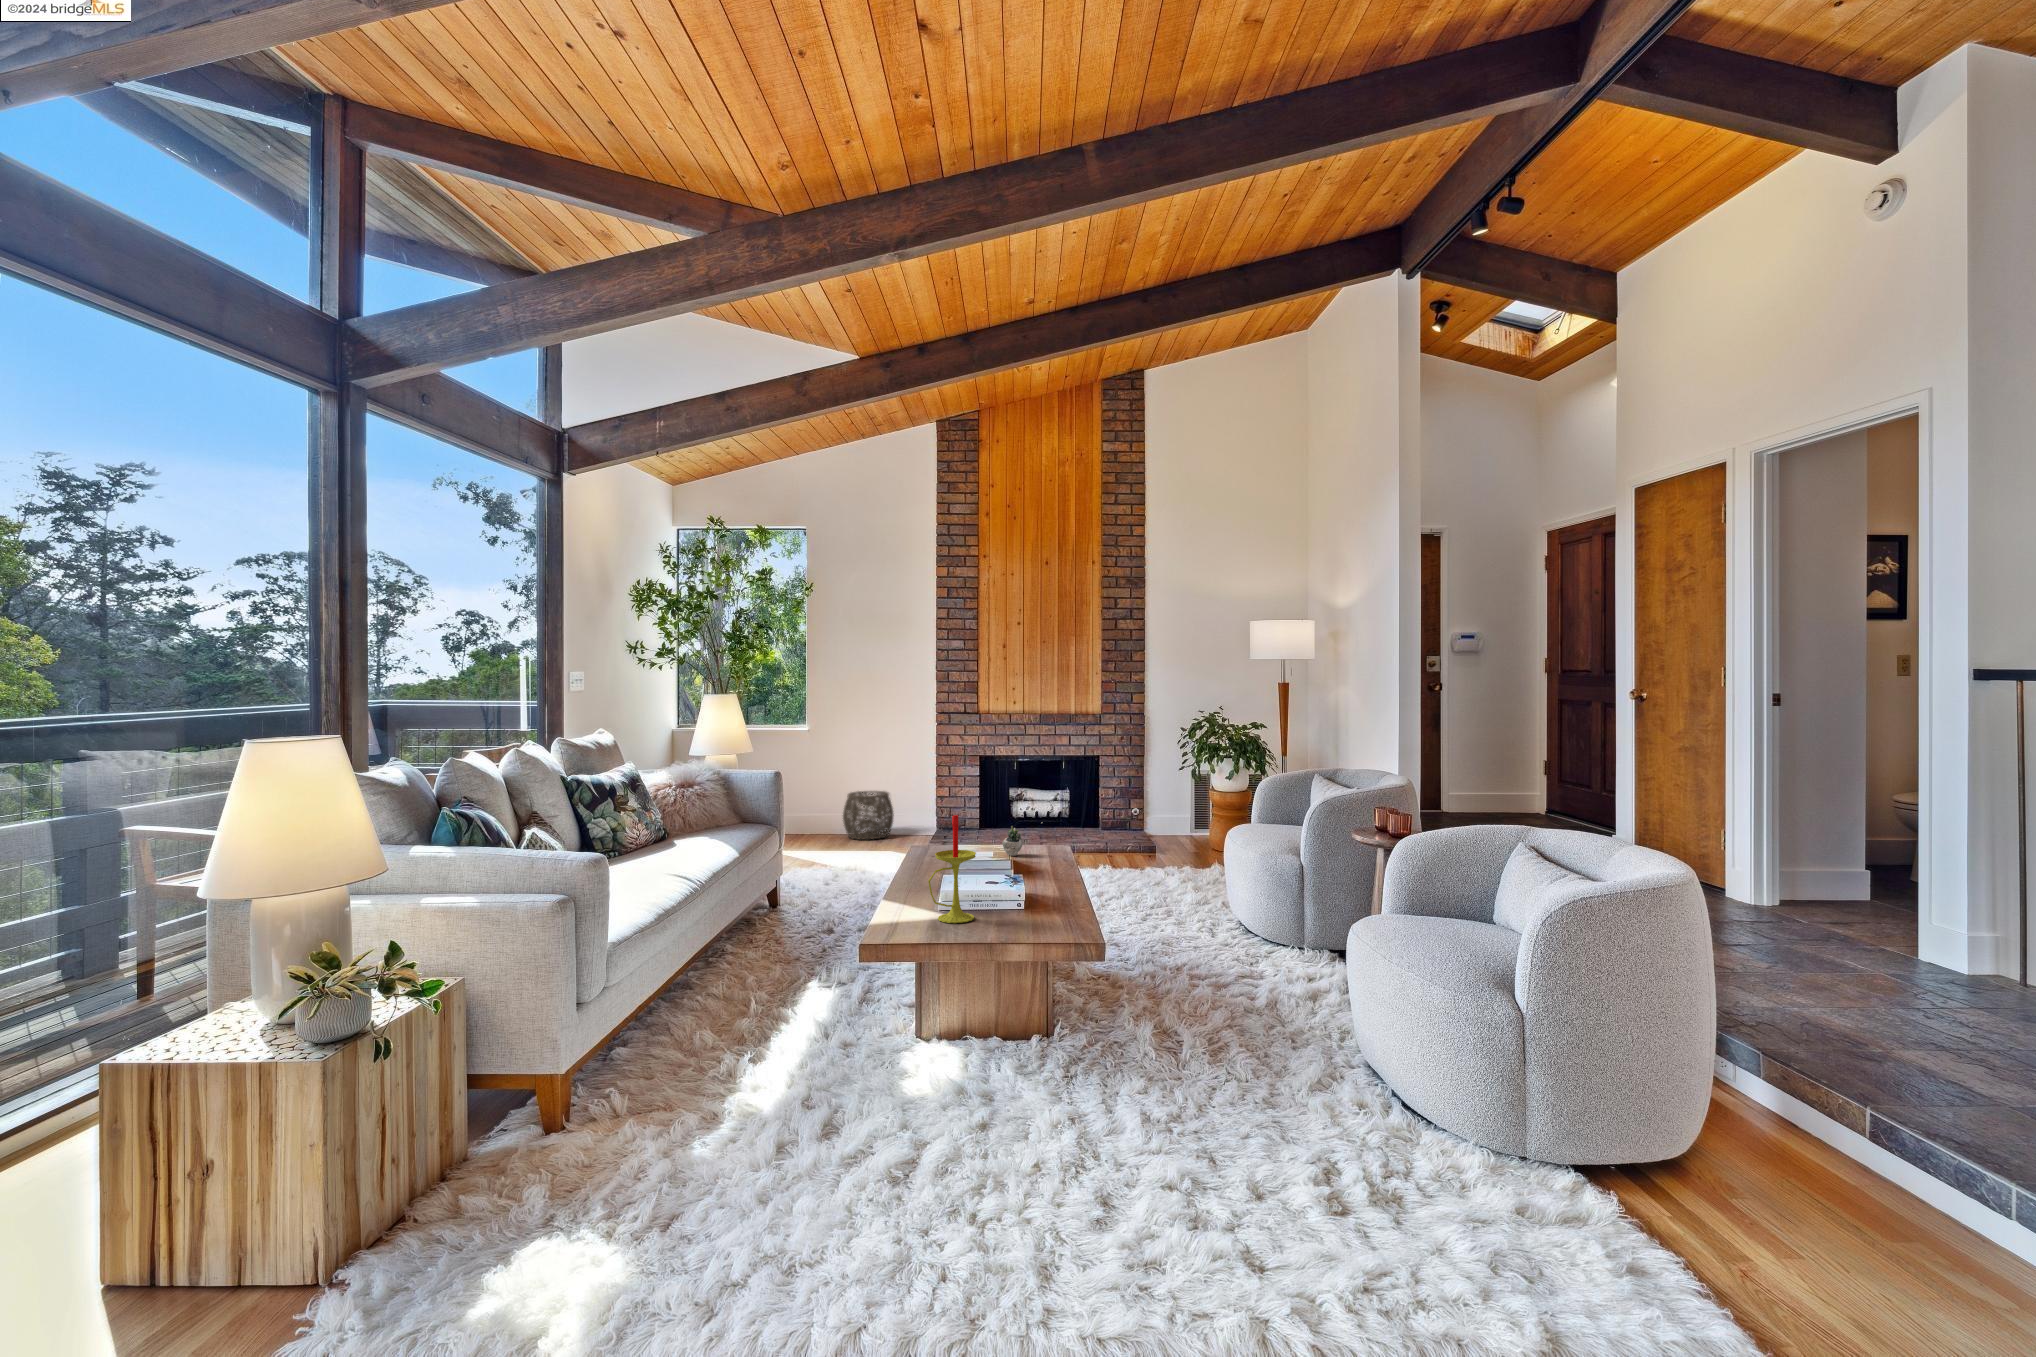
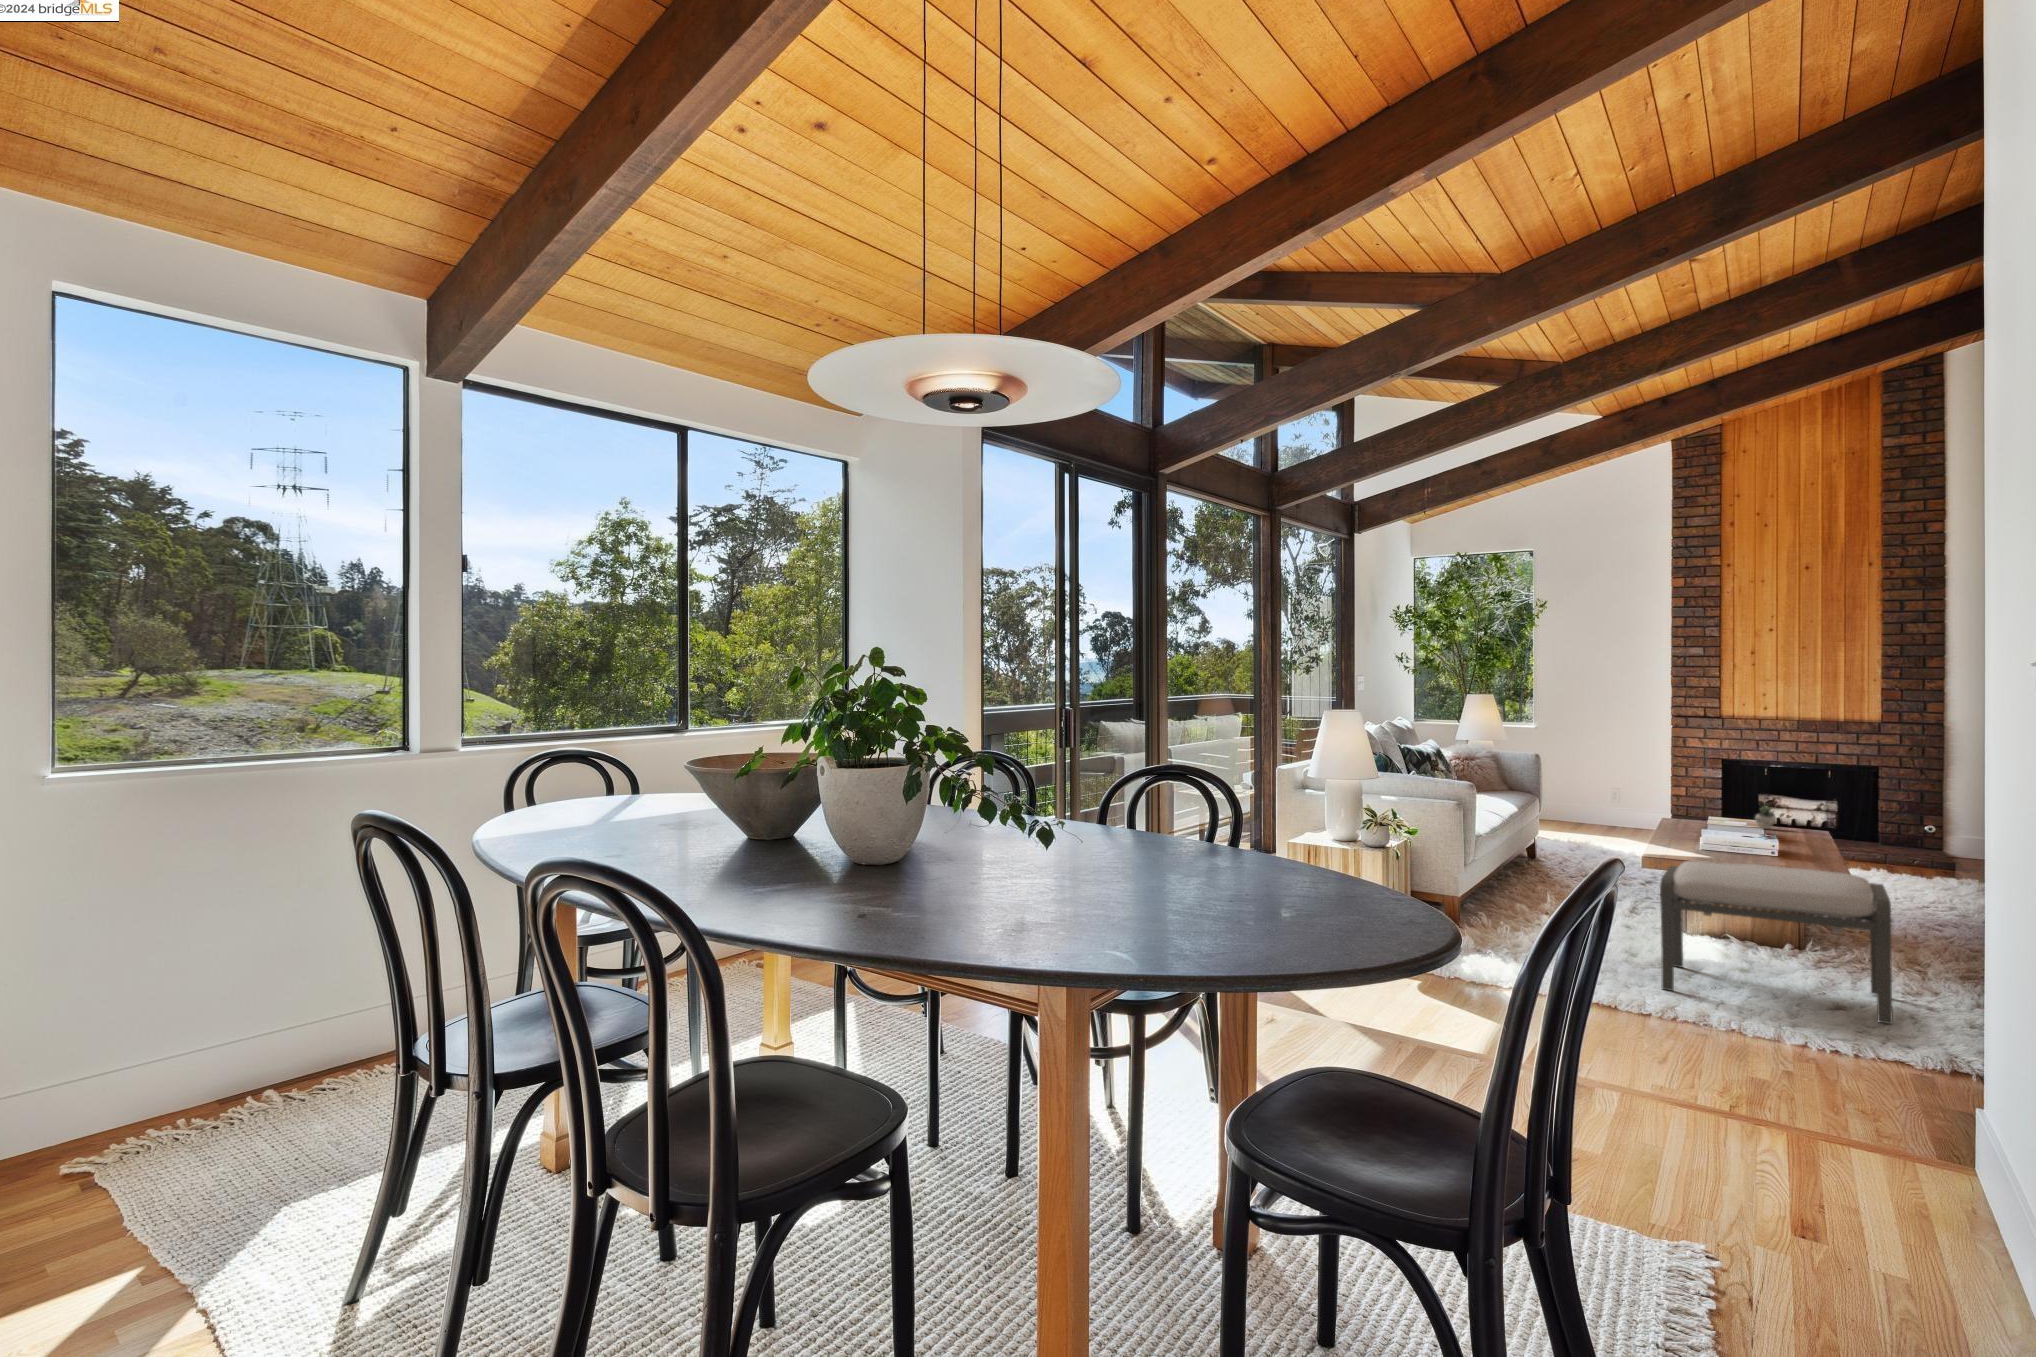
woven basket: present [843,791,894,840] -> none [1573,787,1627,831]
candle: present [928,815,976,923] -> none [1691,775,1733,854]
ottoman: none [863,964,1166,1219] -> present [1660,861,1893,1024]

